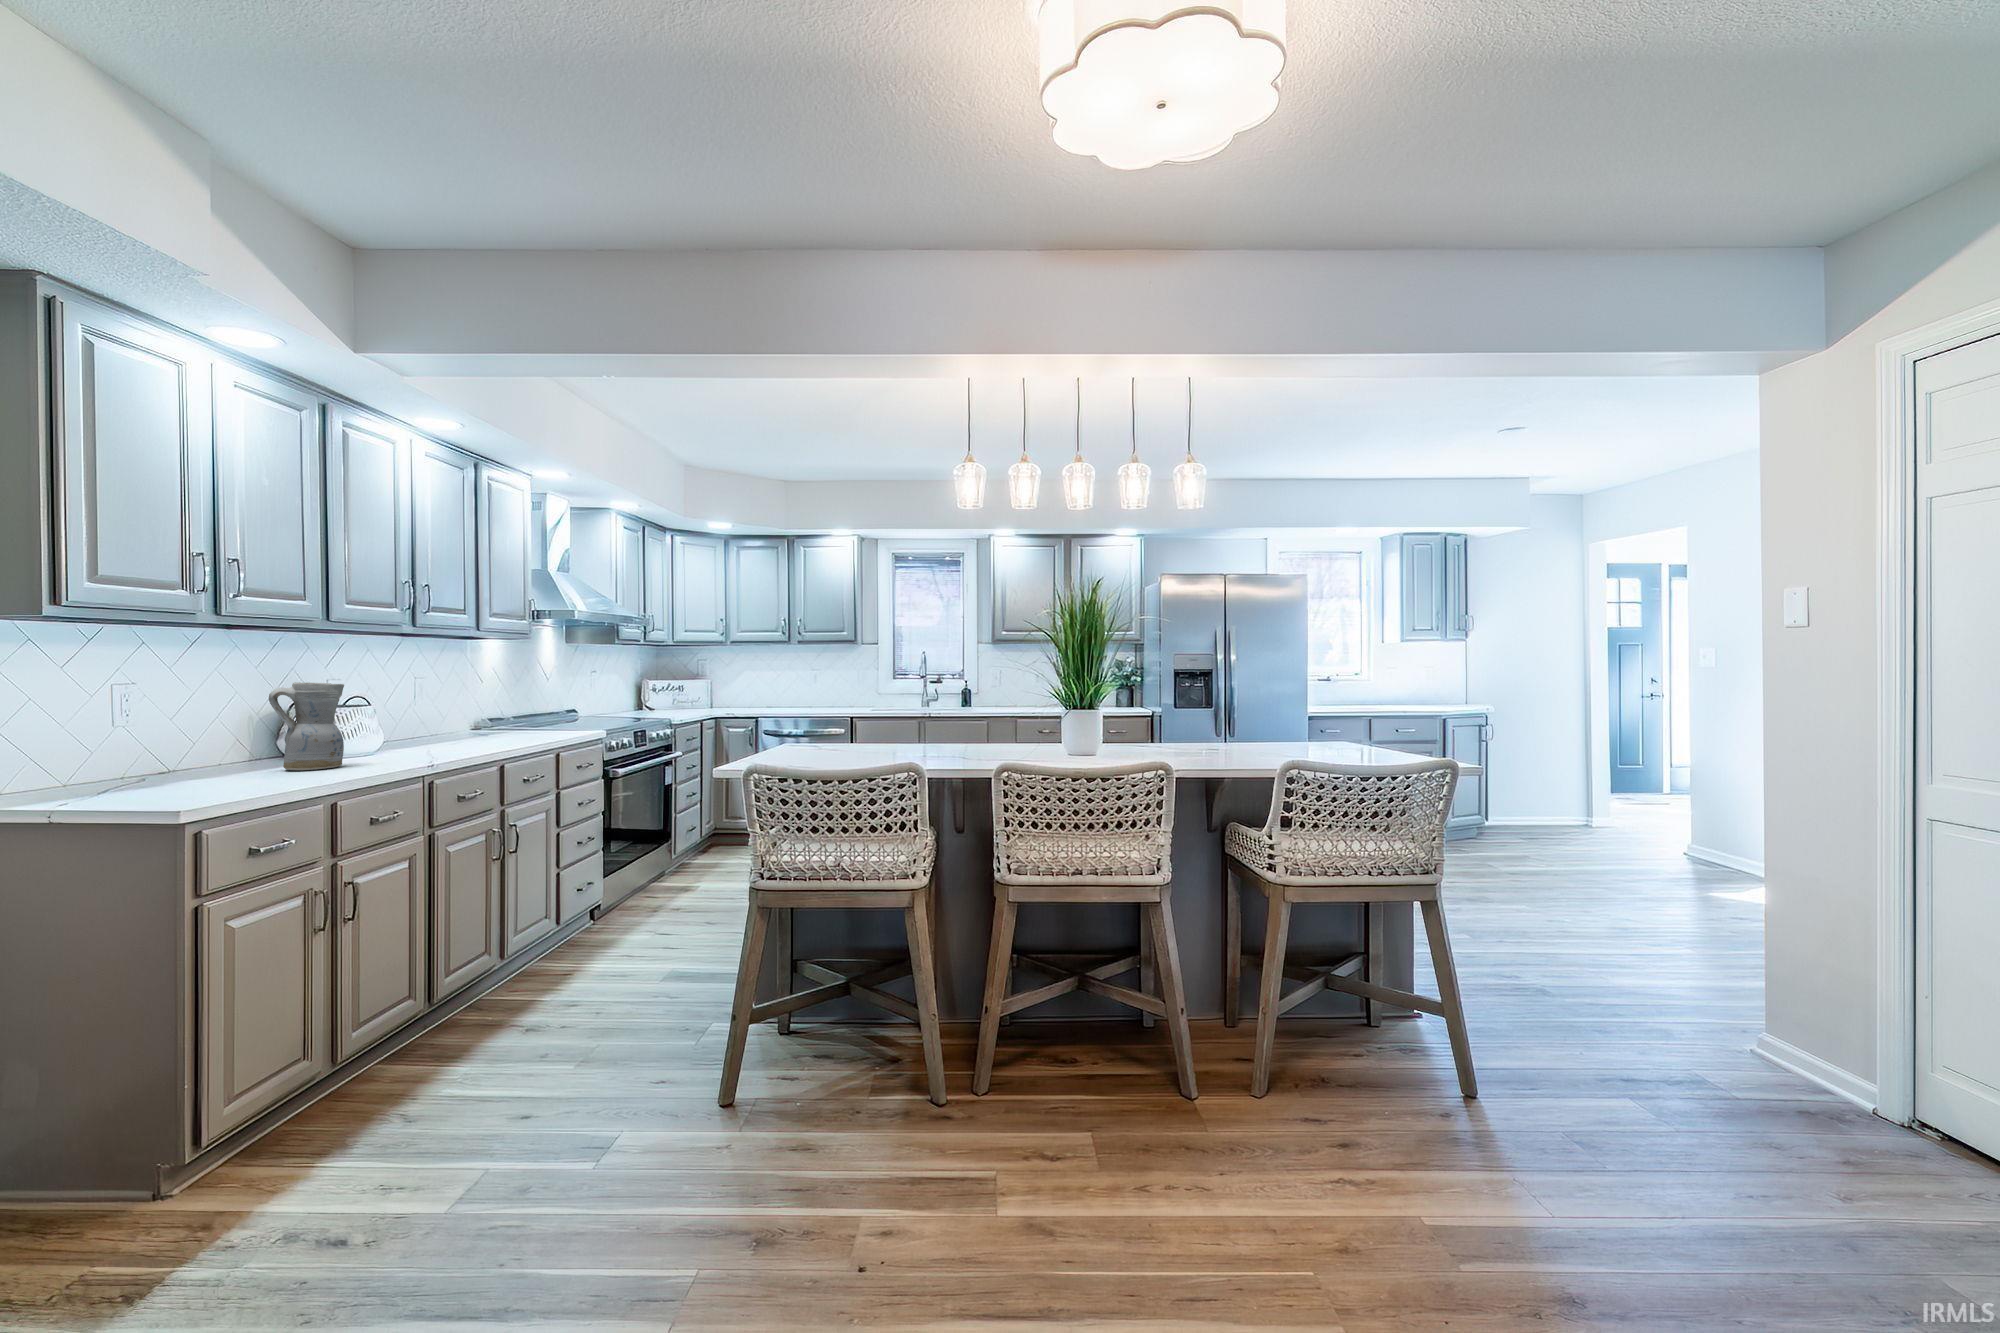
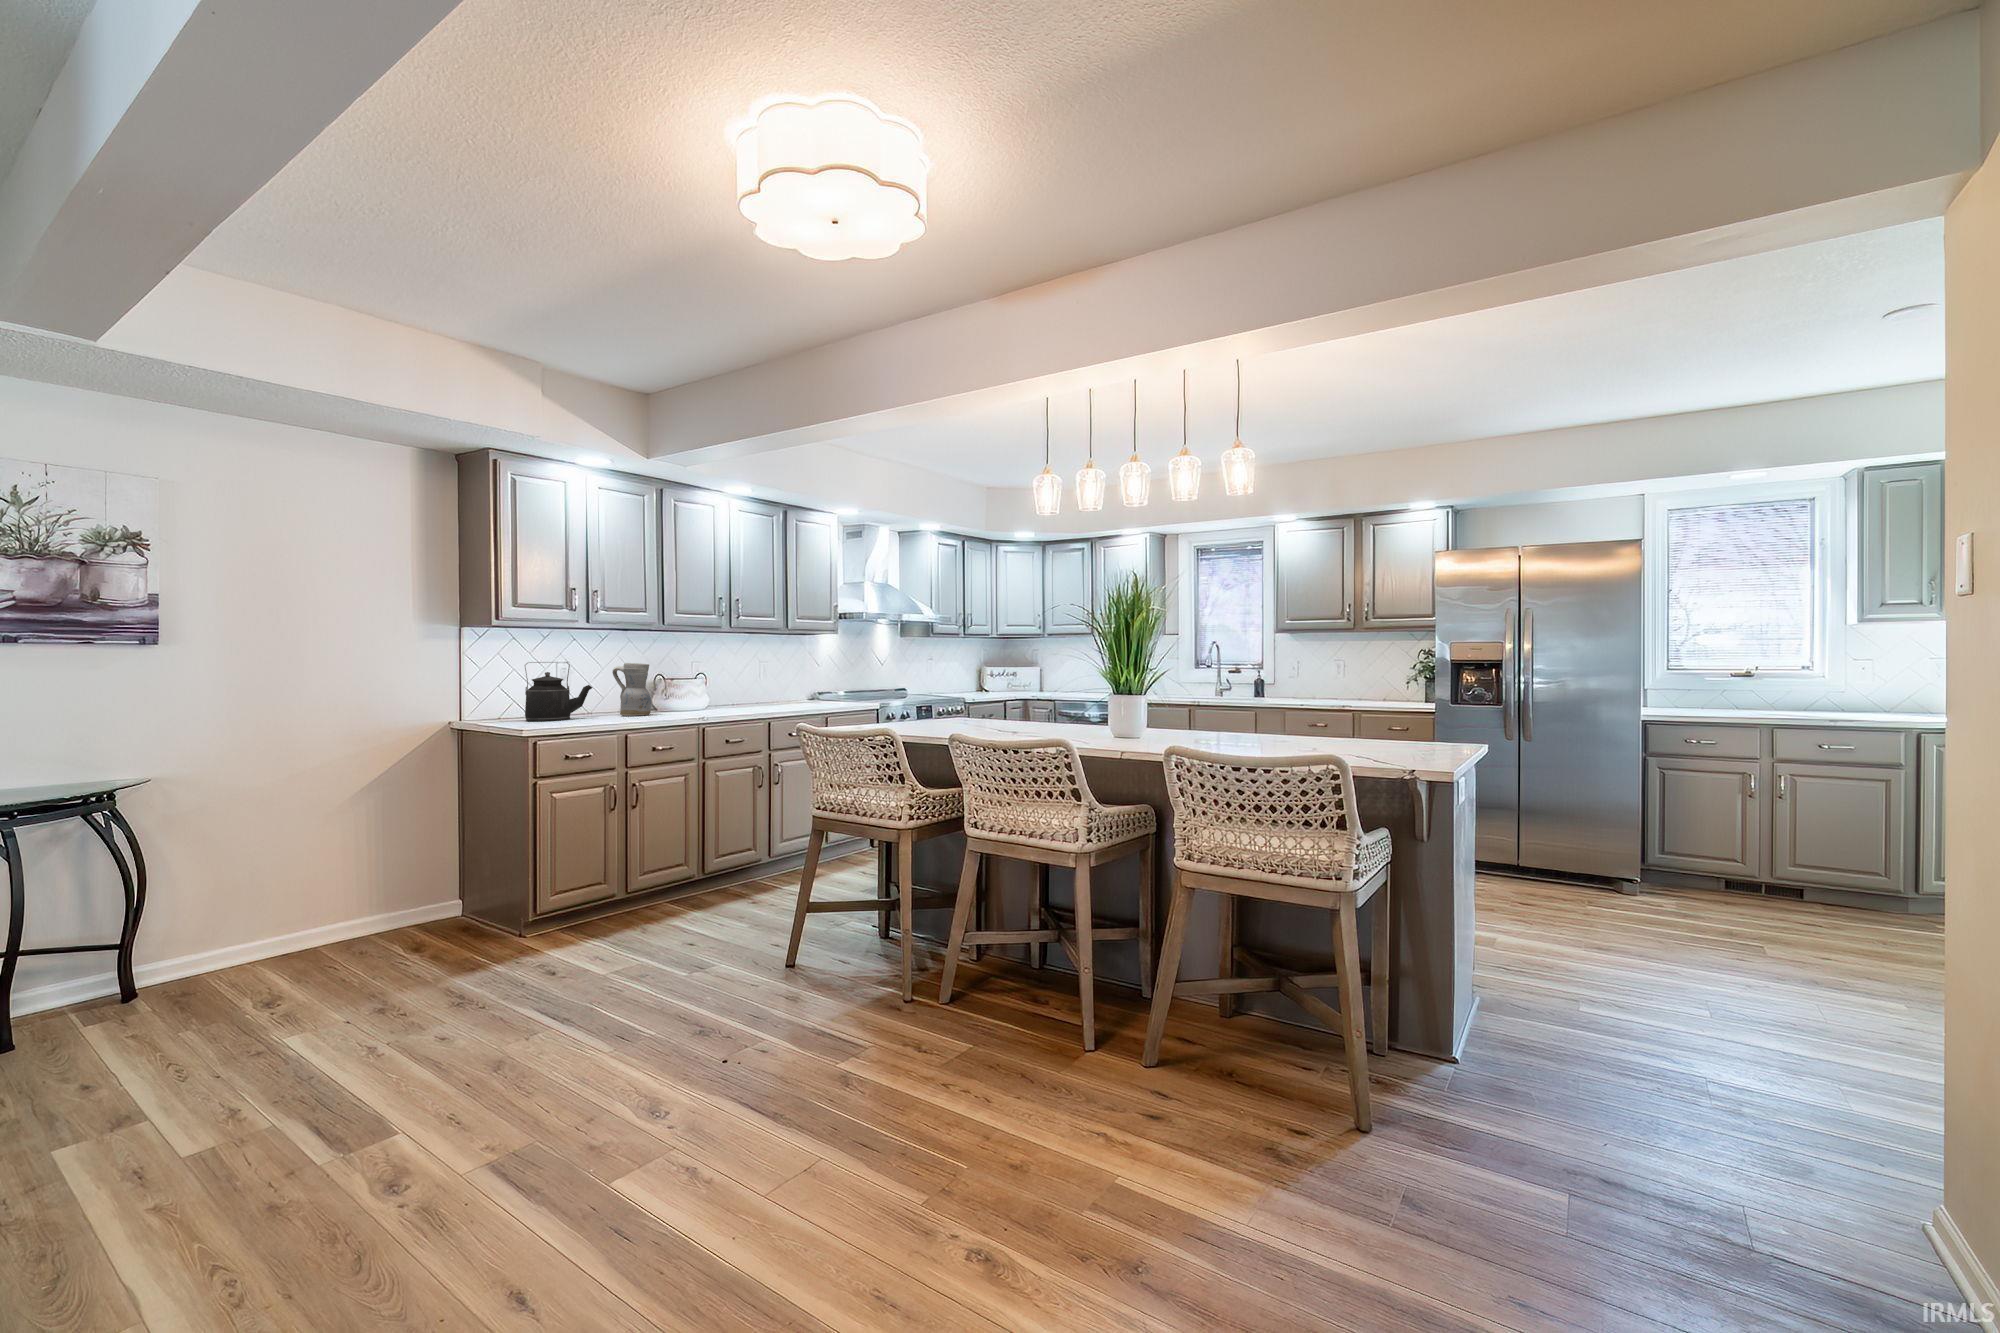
kettle: none [96,682,240,792] -> present [525,662,592,721]

